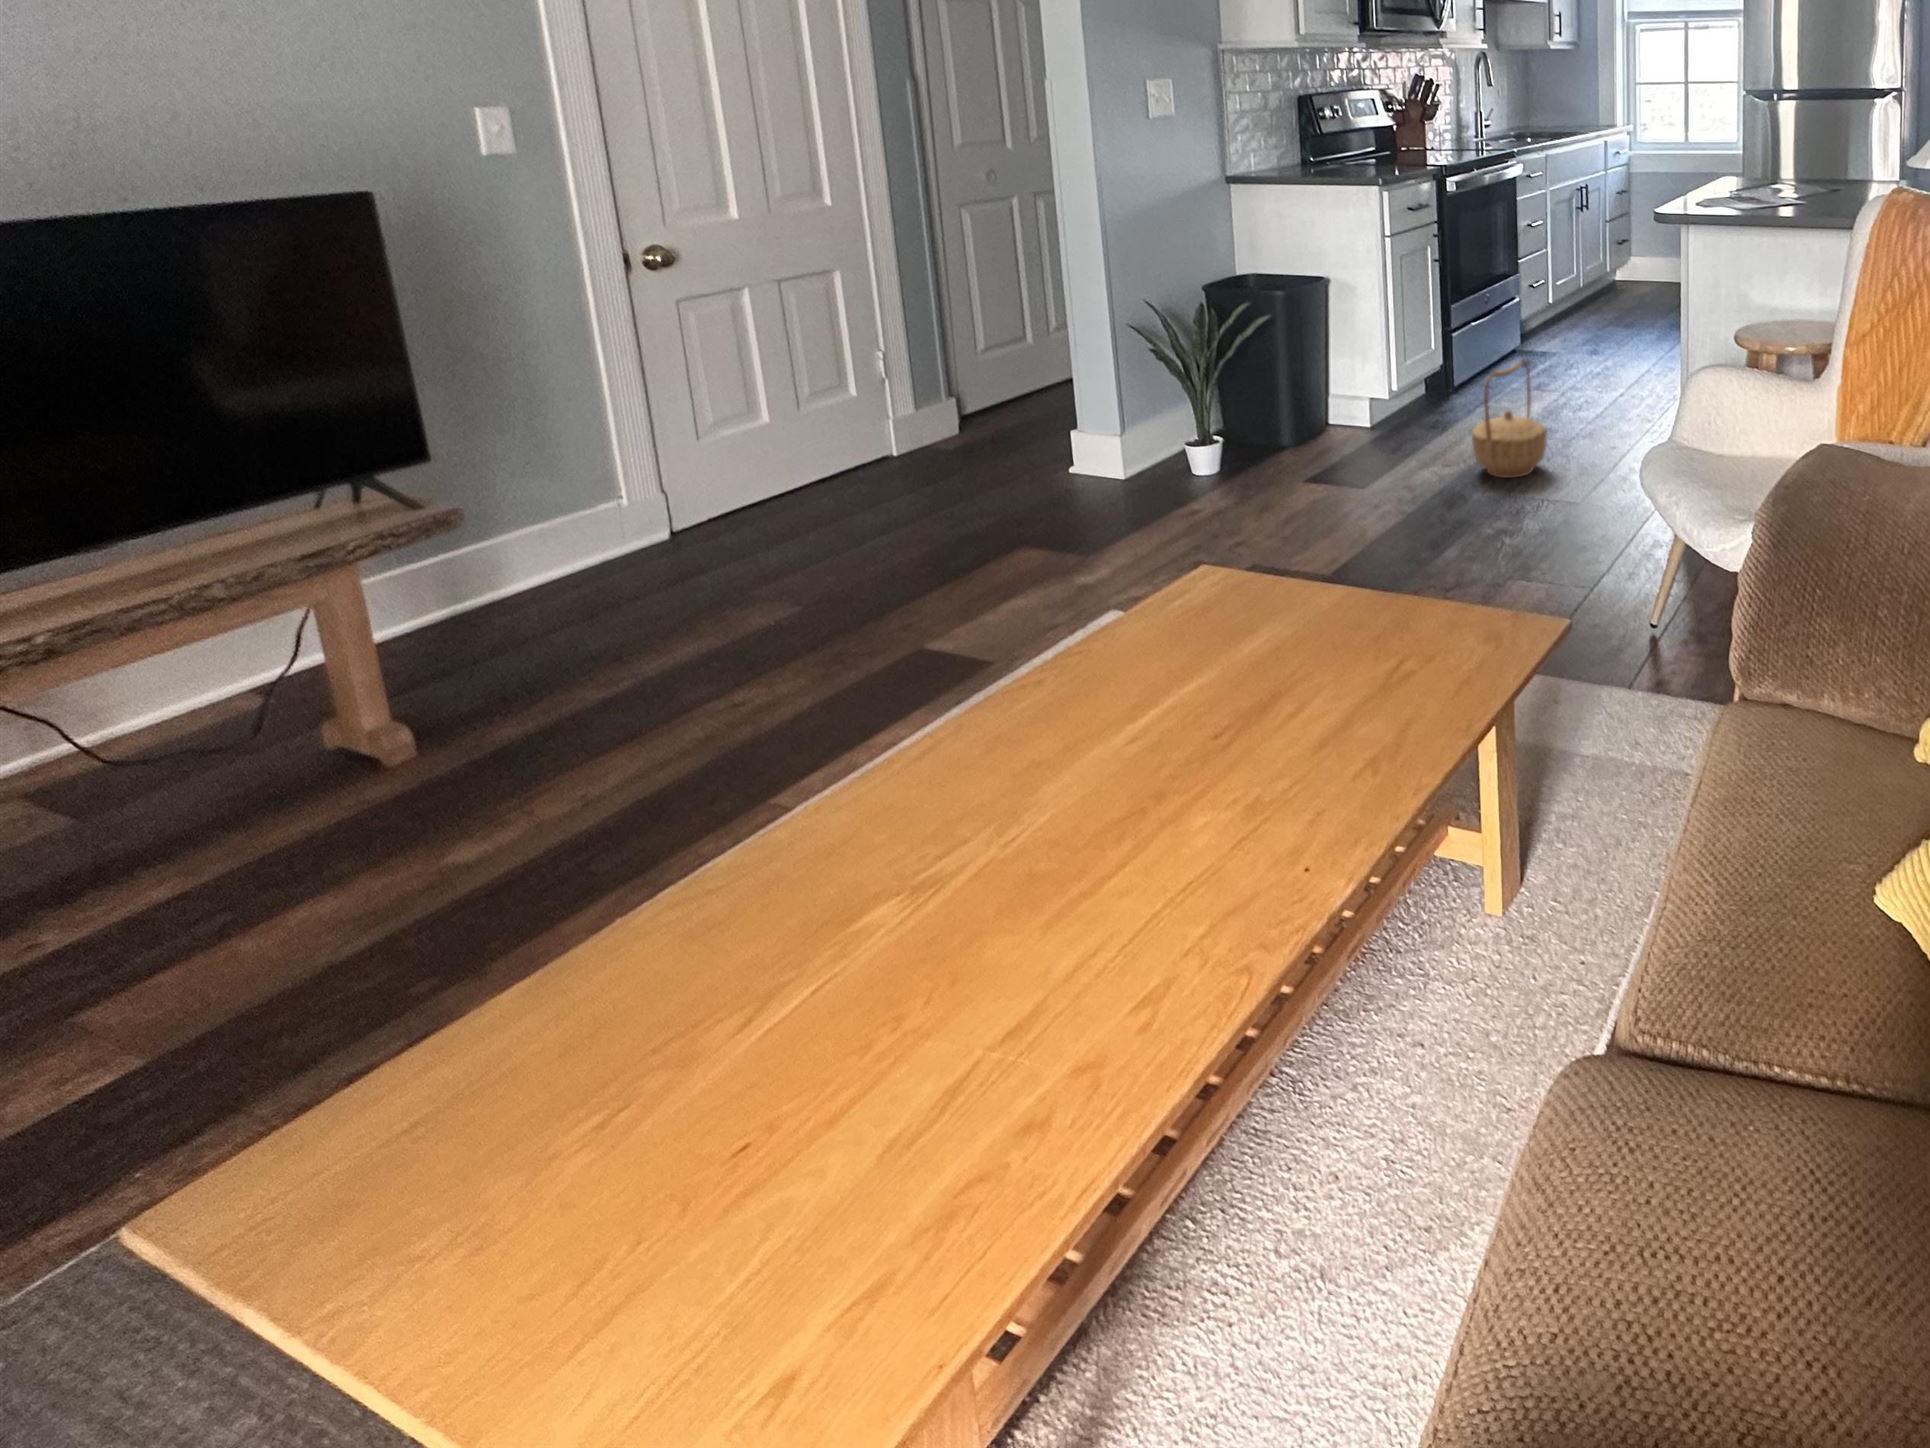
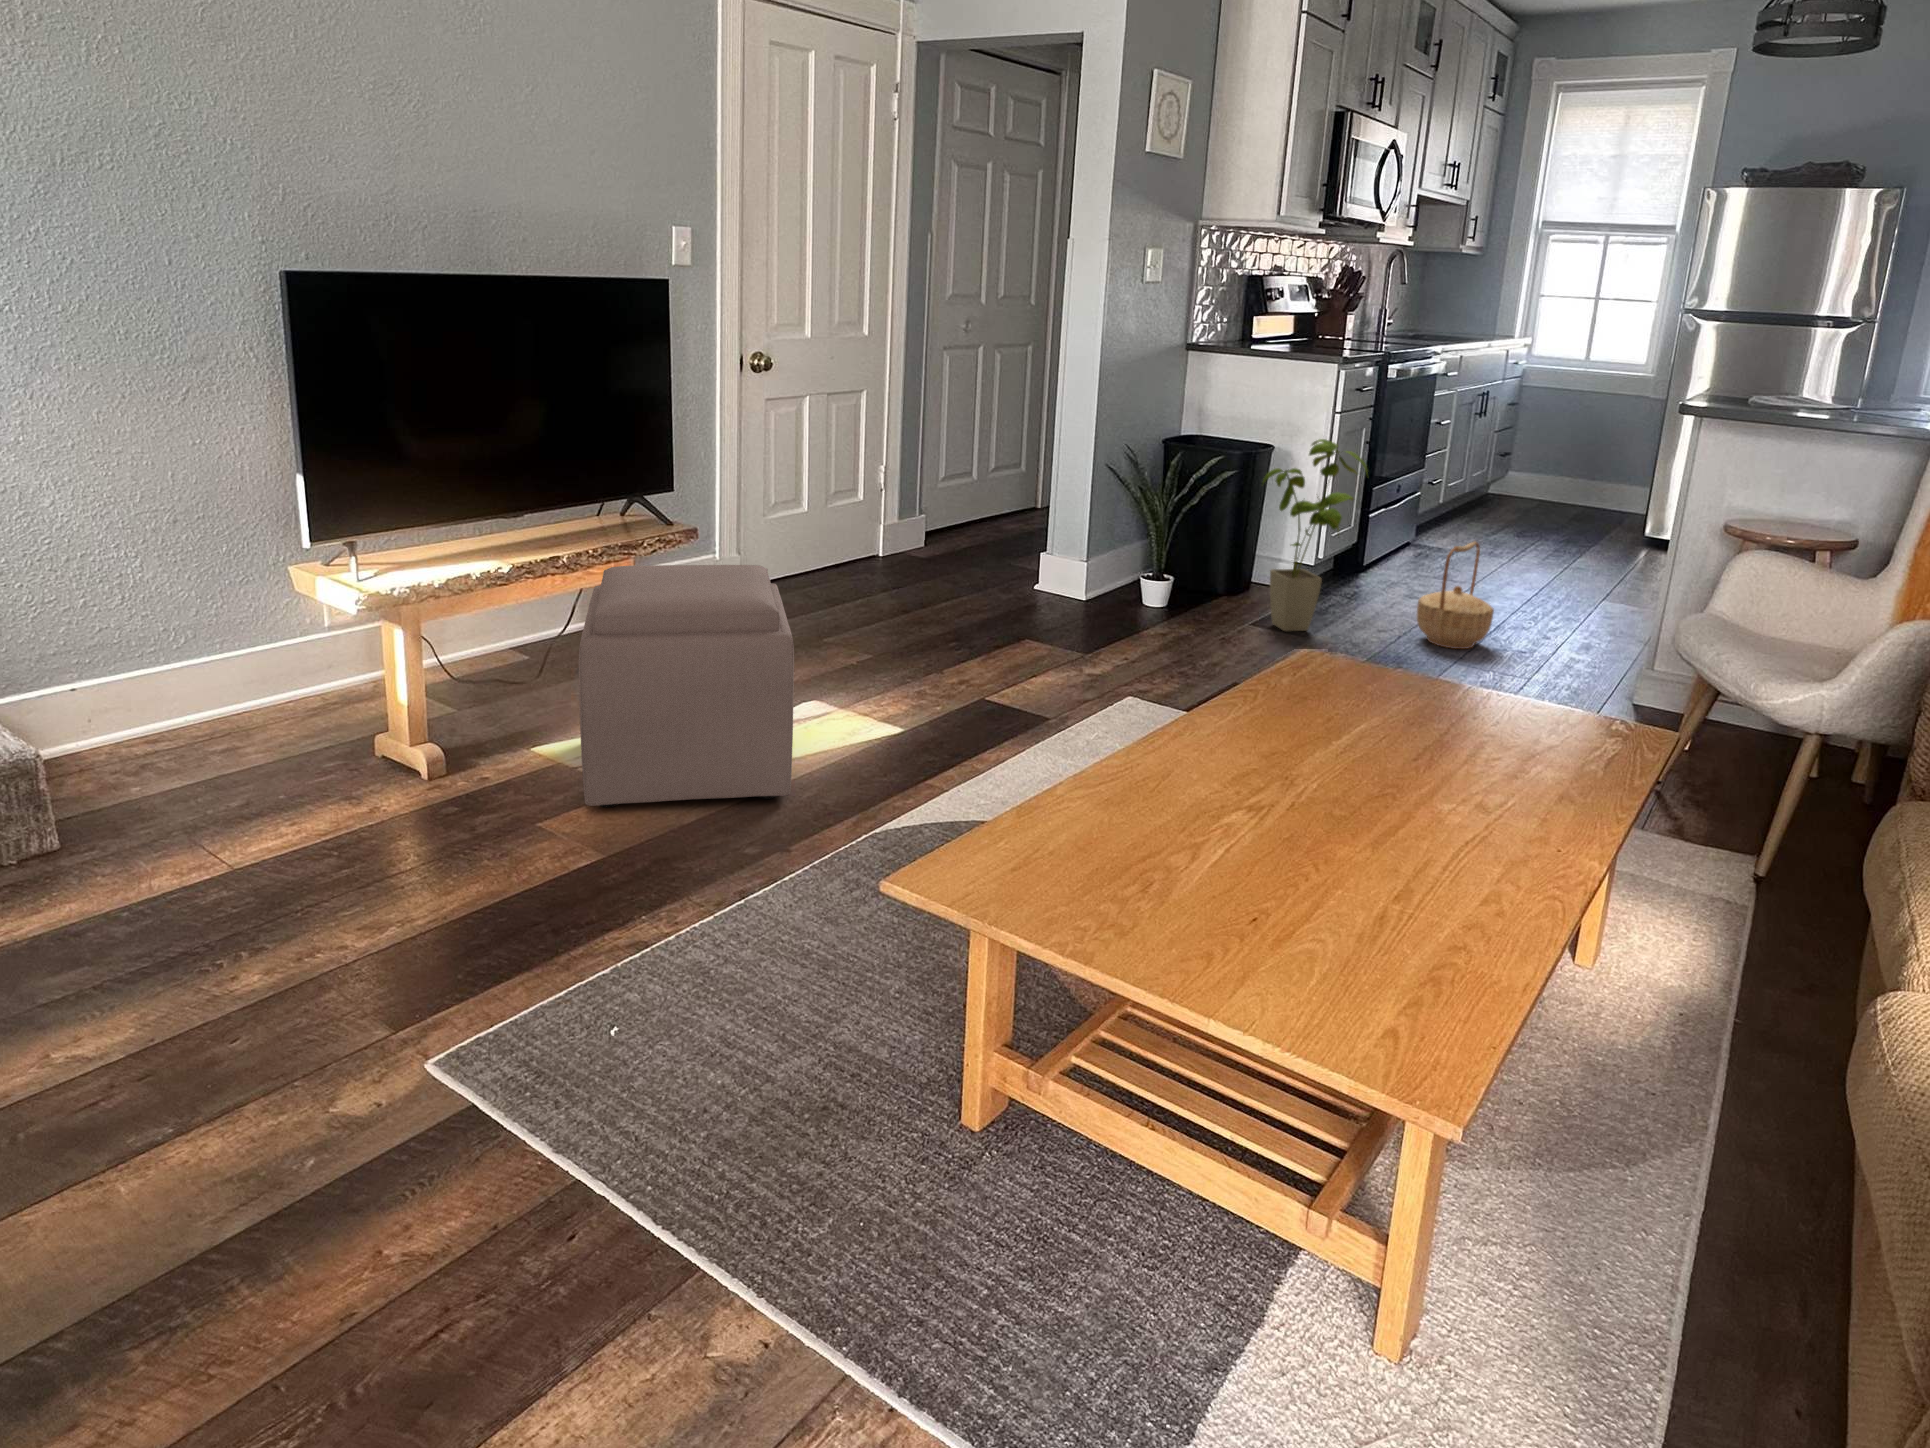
house plant: none [1287,275,1395,485] -> present [1263,439,1368,631]
ottoman: none [70,562,569,979] -> present [579,565,794,808]

